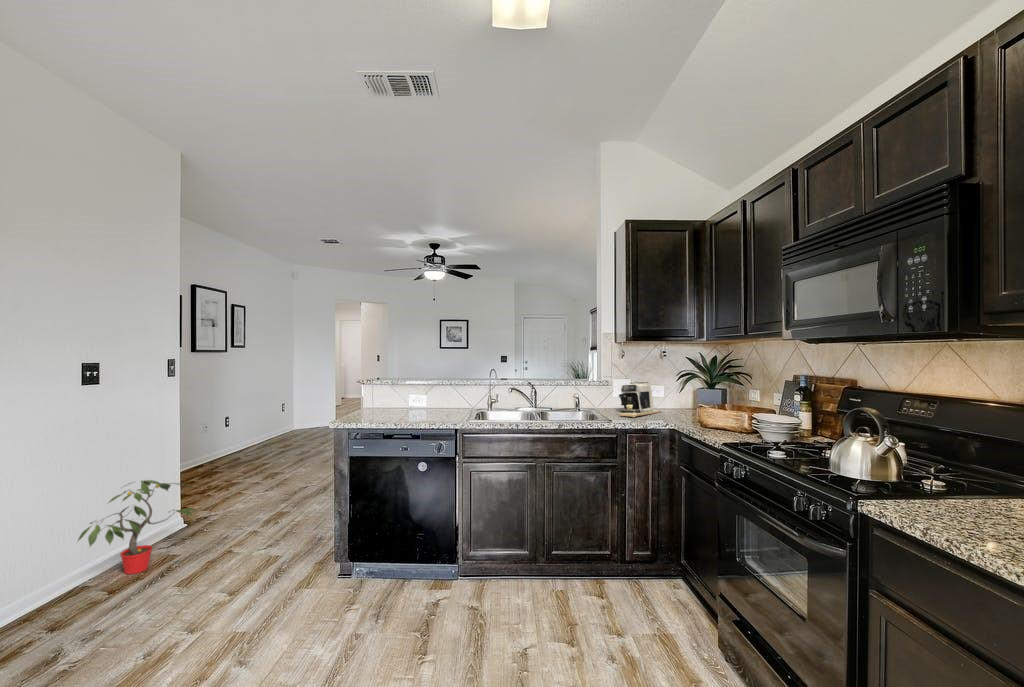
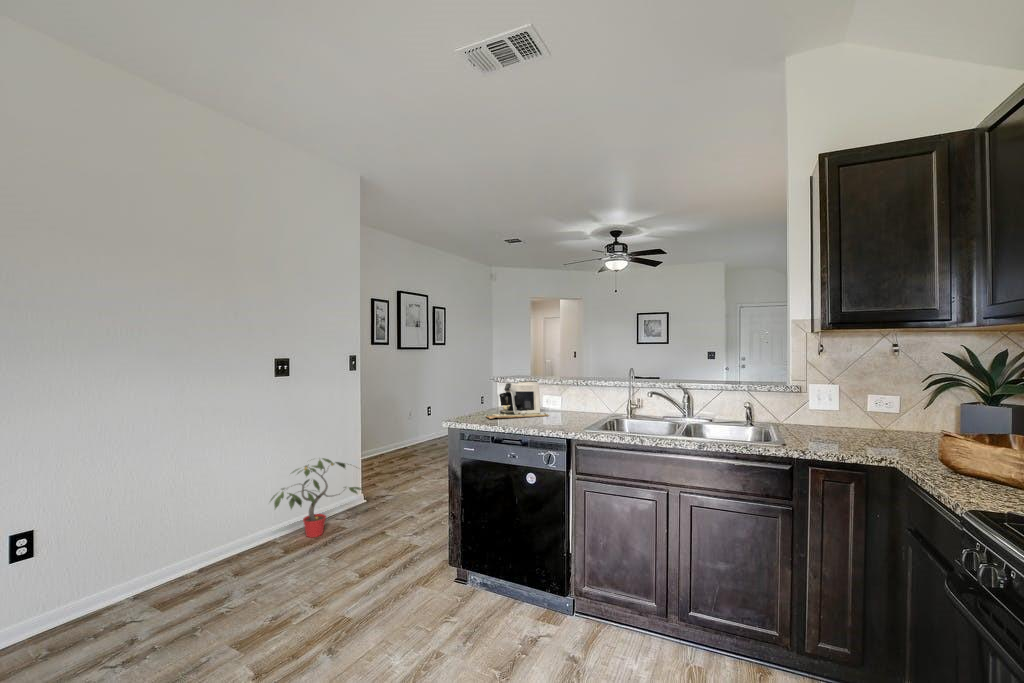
coffee maker: present [618,382,661,417] -> present [486,381,549,419]

